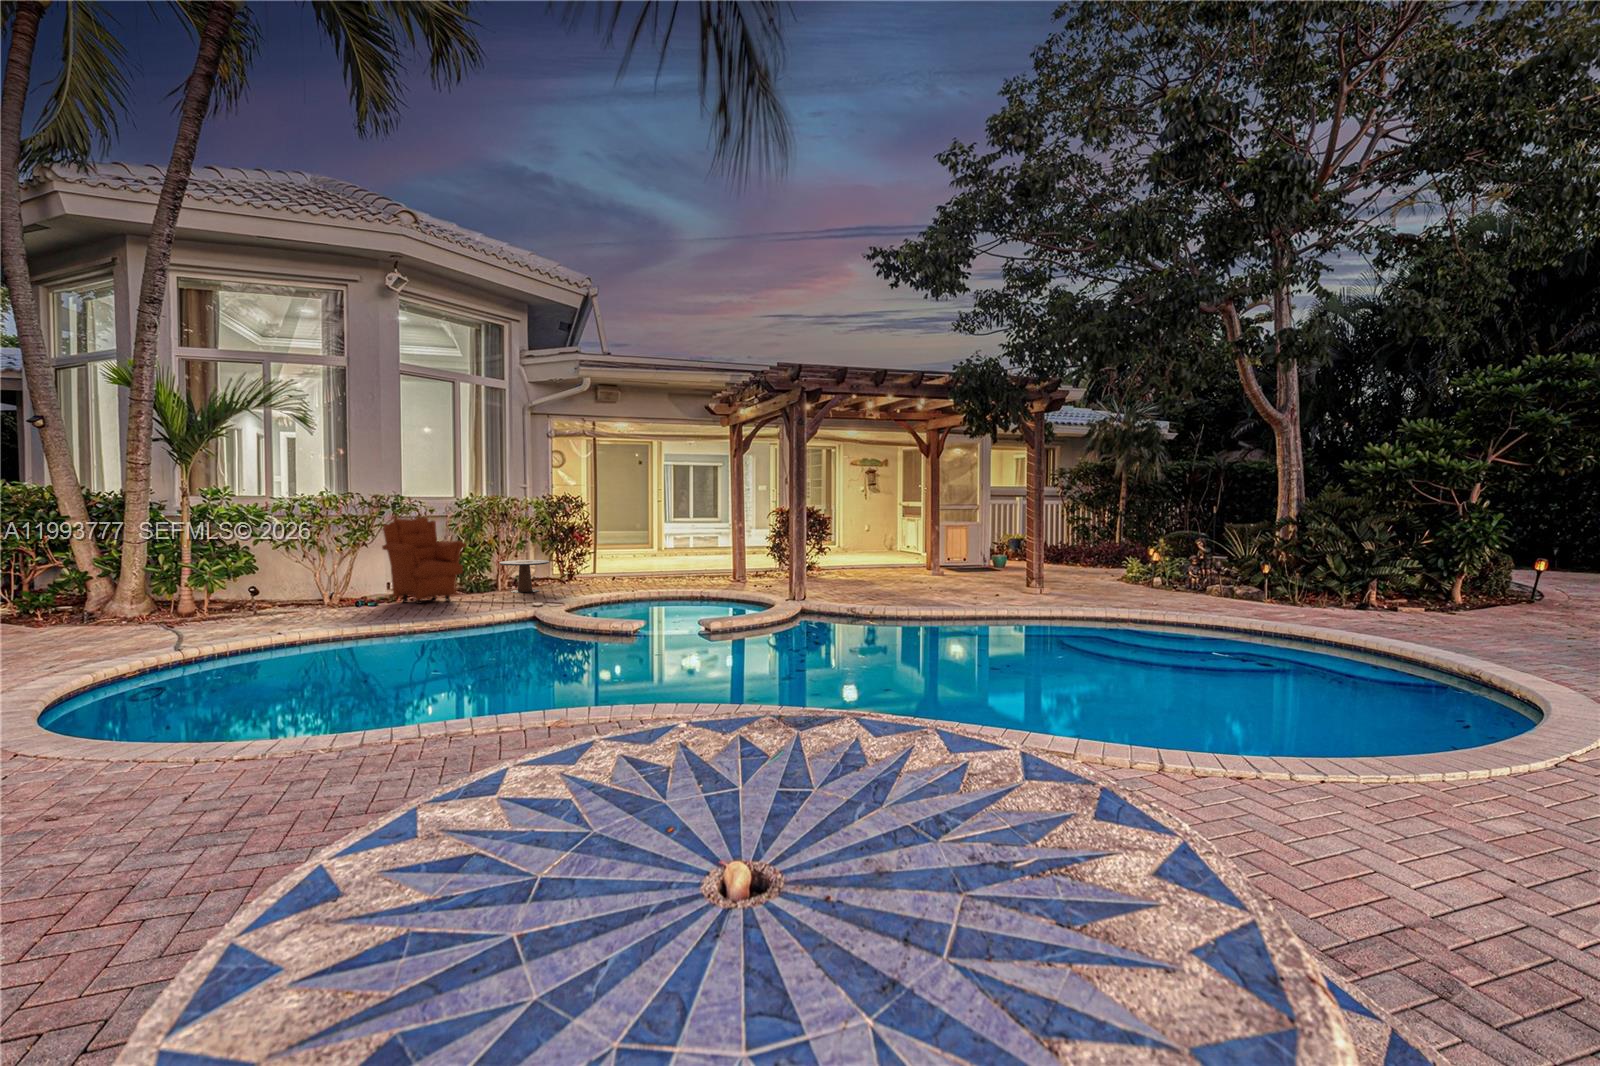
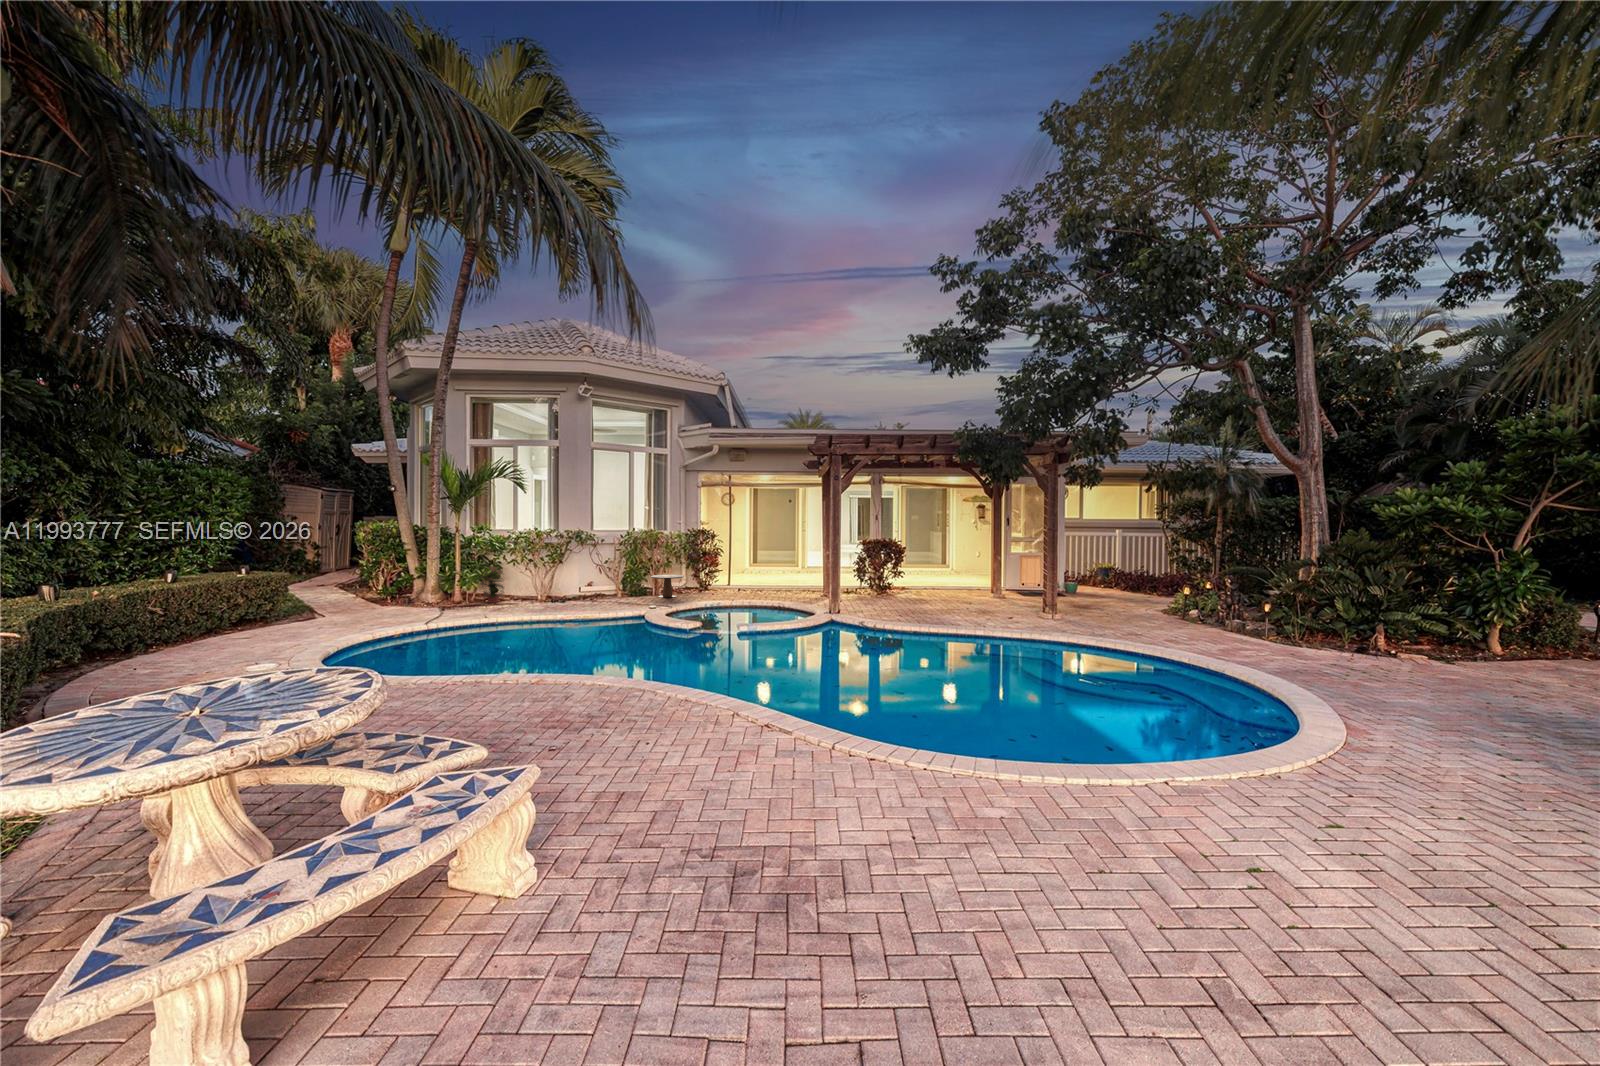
armchair: present [382,517,467,604] -> none [572,545,625,602]
decorative plant: none [216,554,269,614] -> present [481,566,504,603]

